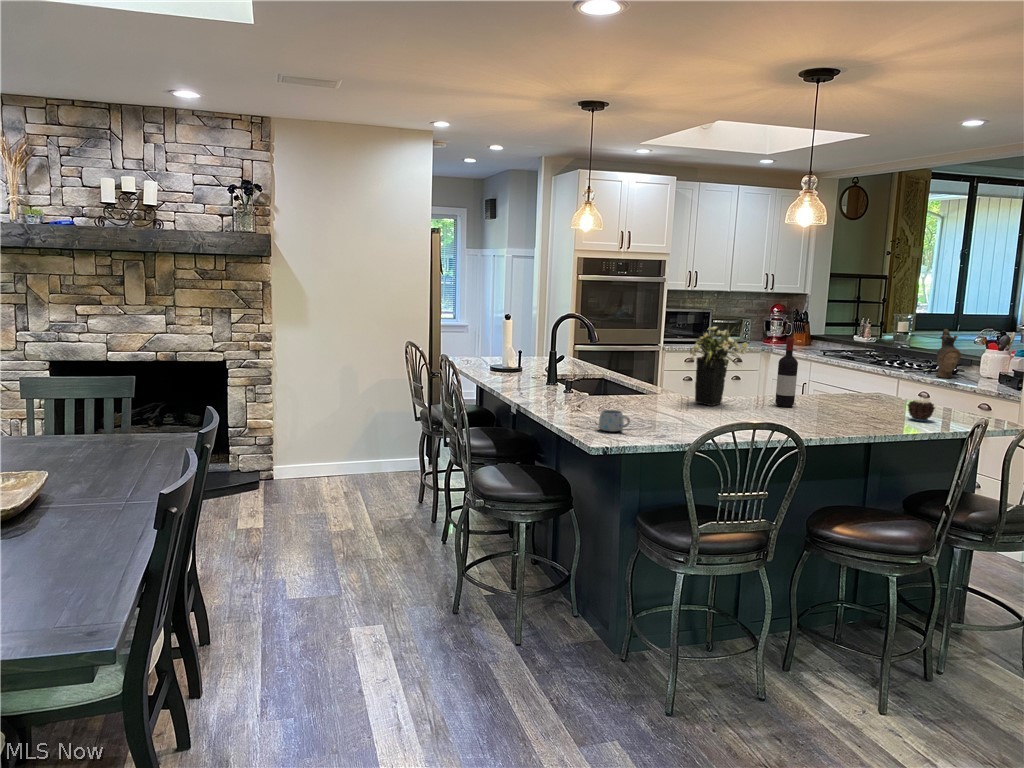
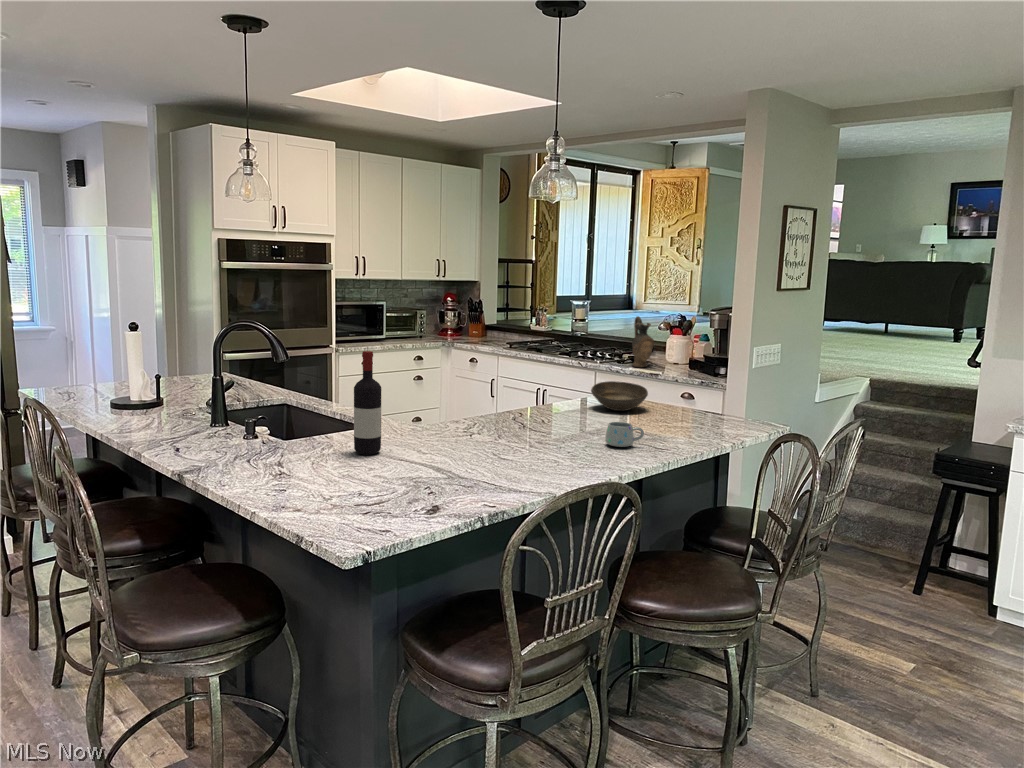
flower arrangement: present [688,325,752,406] -> none [420,328,507,439]
wine bottle: present [775,338,798,407] -> present [354,351,381,455]
bowl: none [845,378,898,403] -> present [591,381,648,411]
candle: present [908,400,935,421] -> none [678,405,708,433]
mug: present [599,410,630,432] -> present [605,422,644,447]

